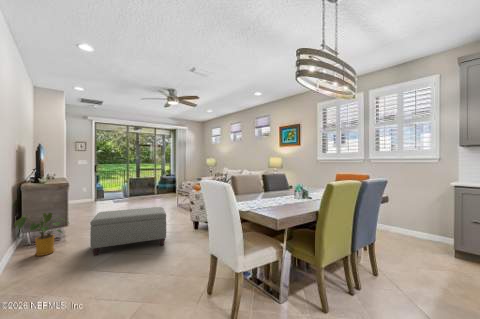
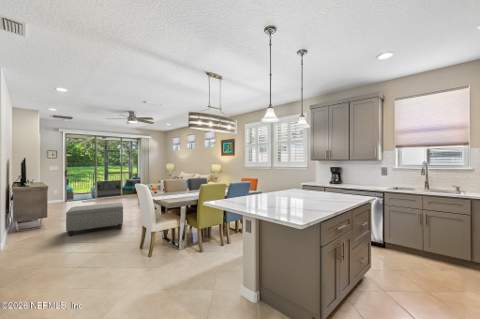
house plant: present [15,213,63,256] -> none [7,208,50,238]

